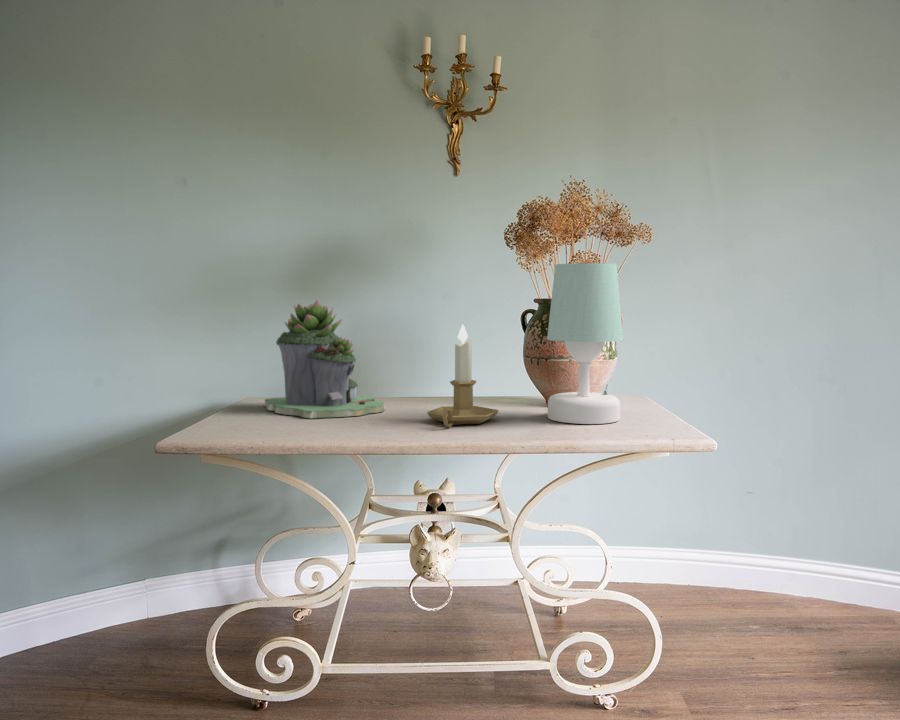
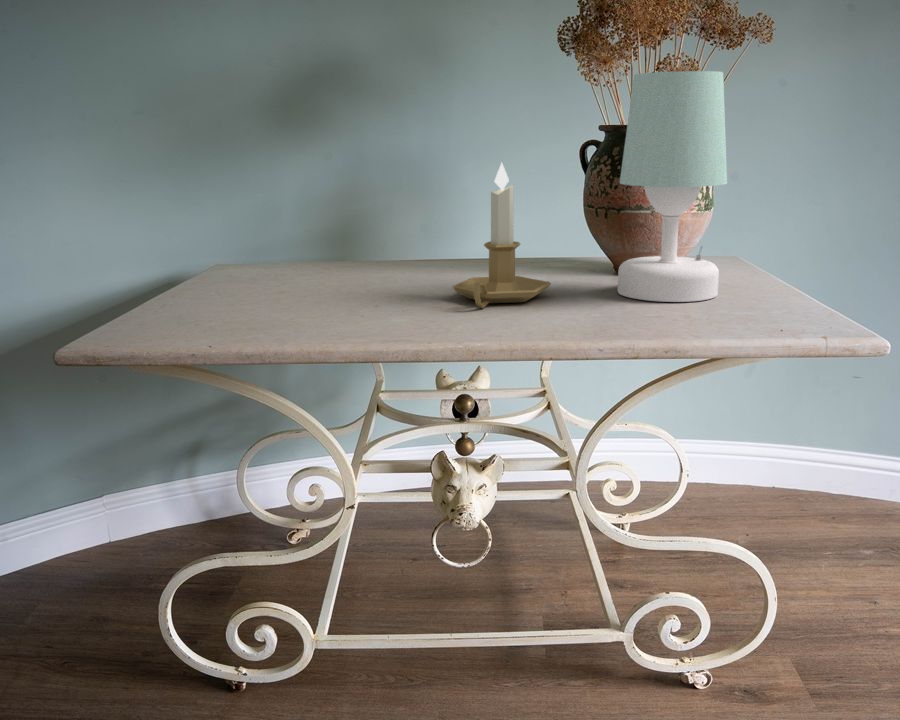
succulent planter: present [264,301,385,418] -> none [236,130,397,295]

